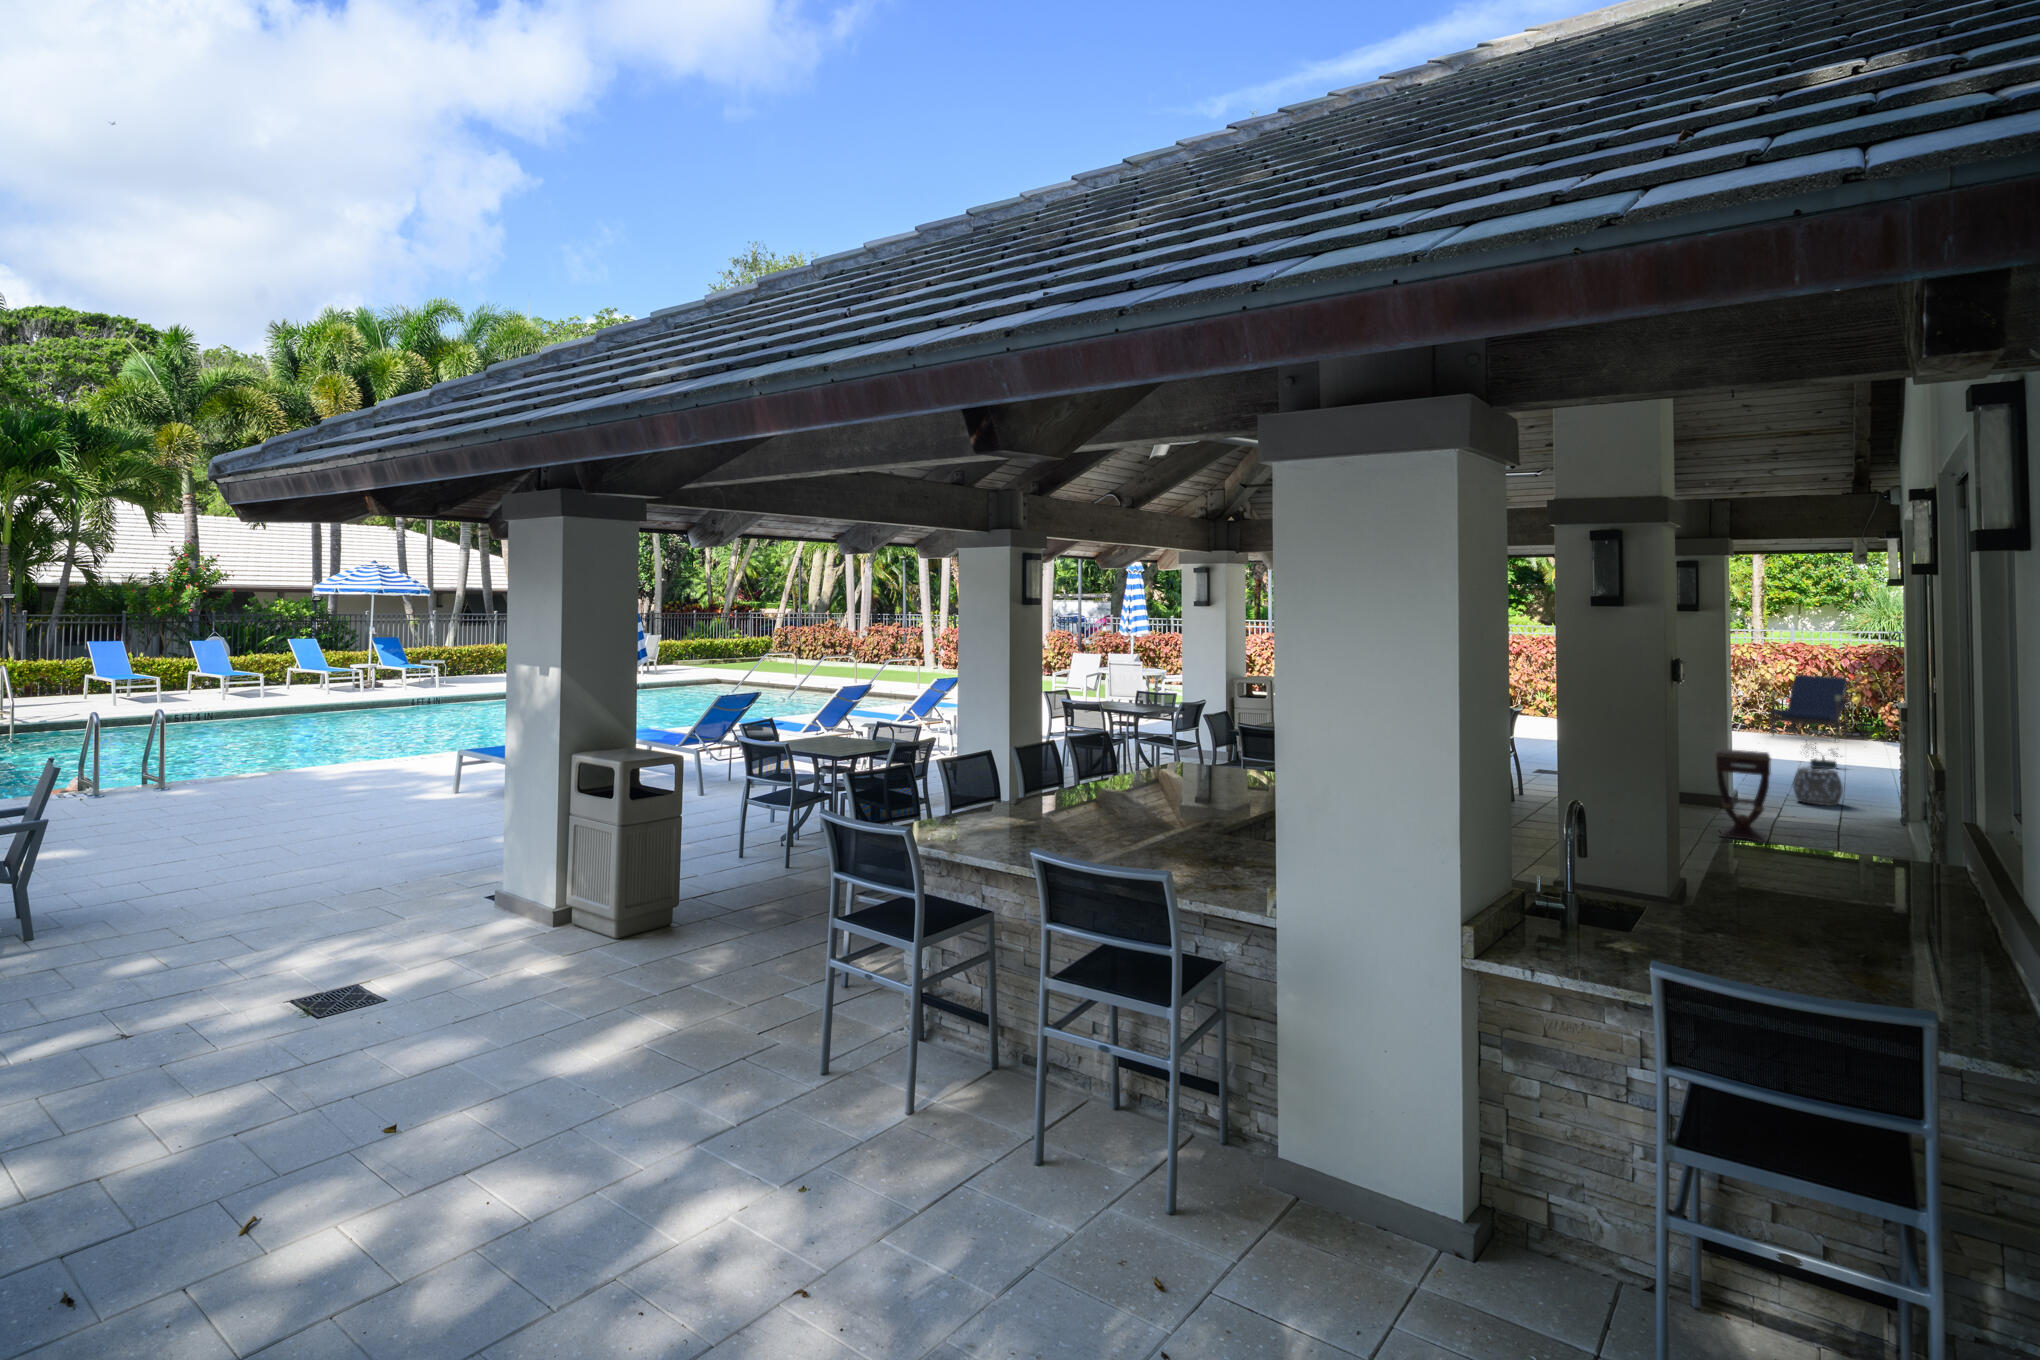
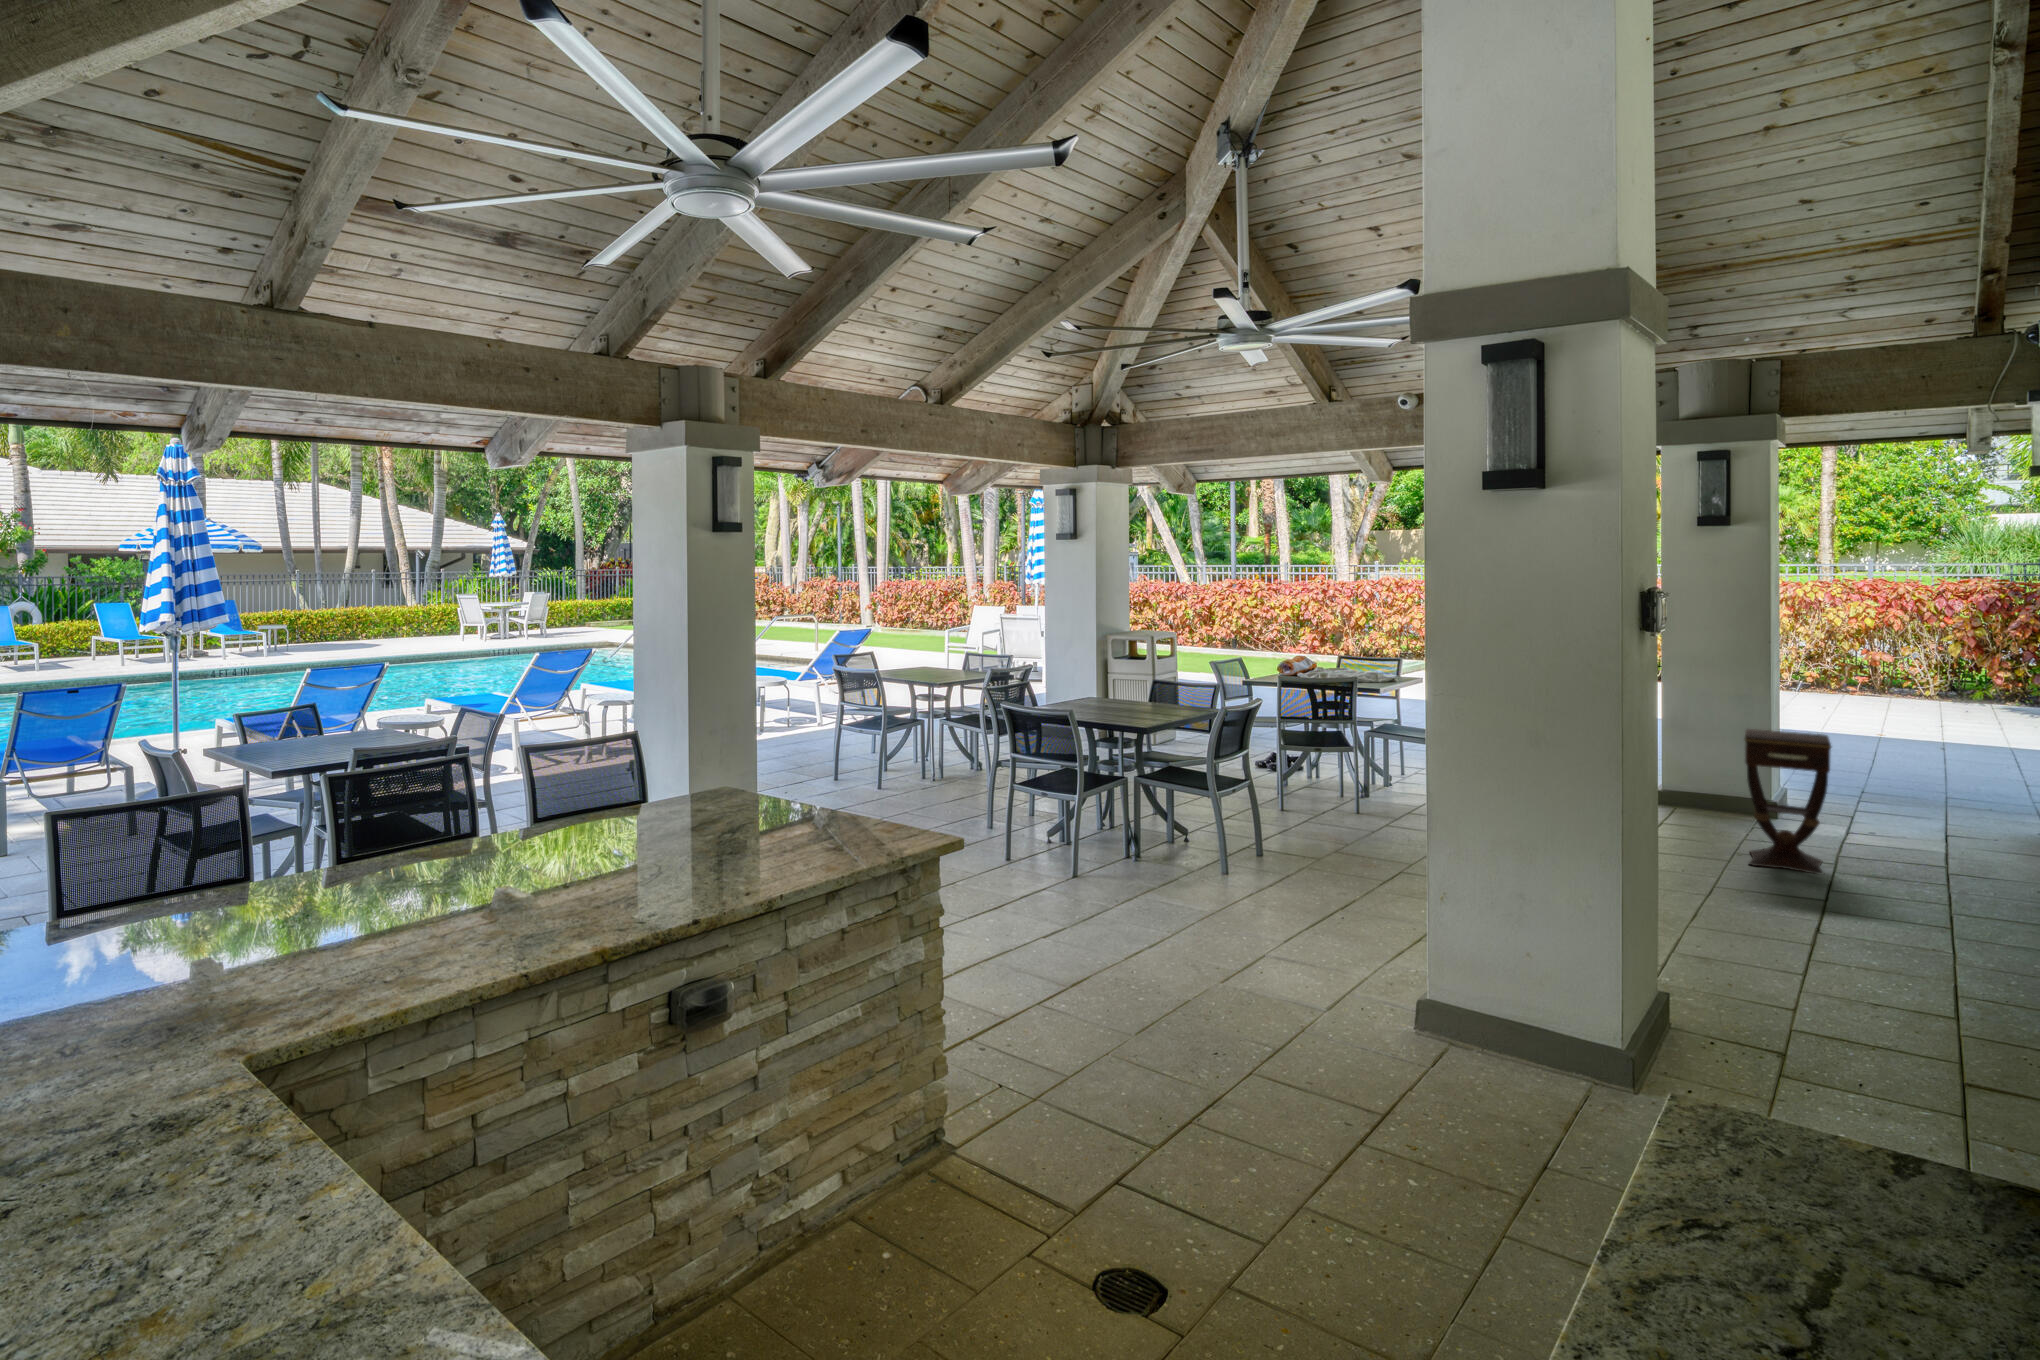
lounge chair: present [1770,675,1848,741] -> none [1839,620,1943,707]
decorative plant: present [1804,741,1842,769] -> none [1877,706,1938,746]
woven basket: present [1793,767,1843,806] -> none [1866,750,1942,806]

